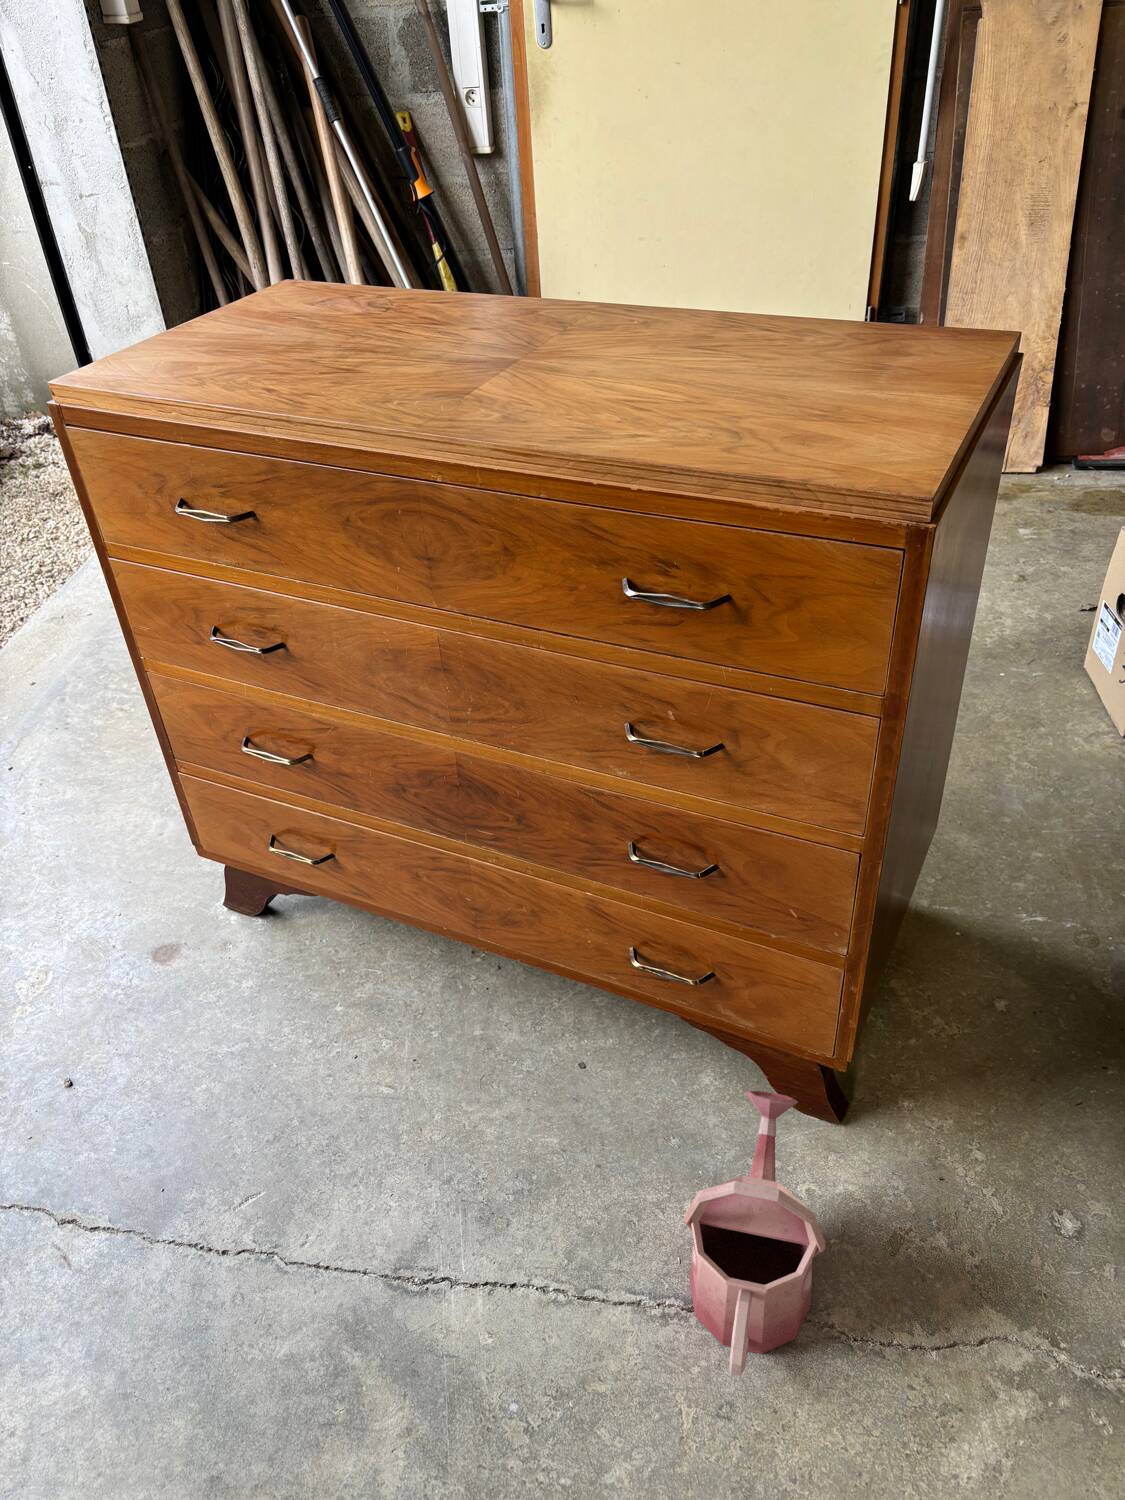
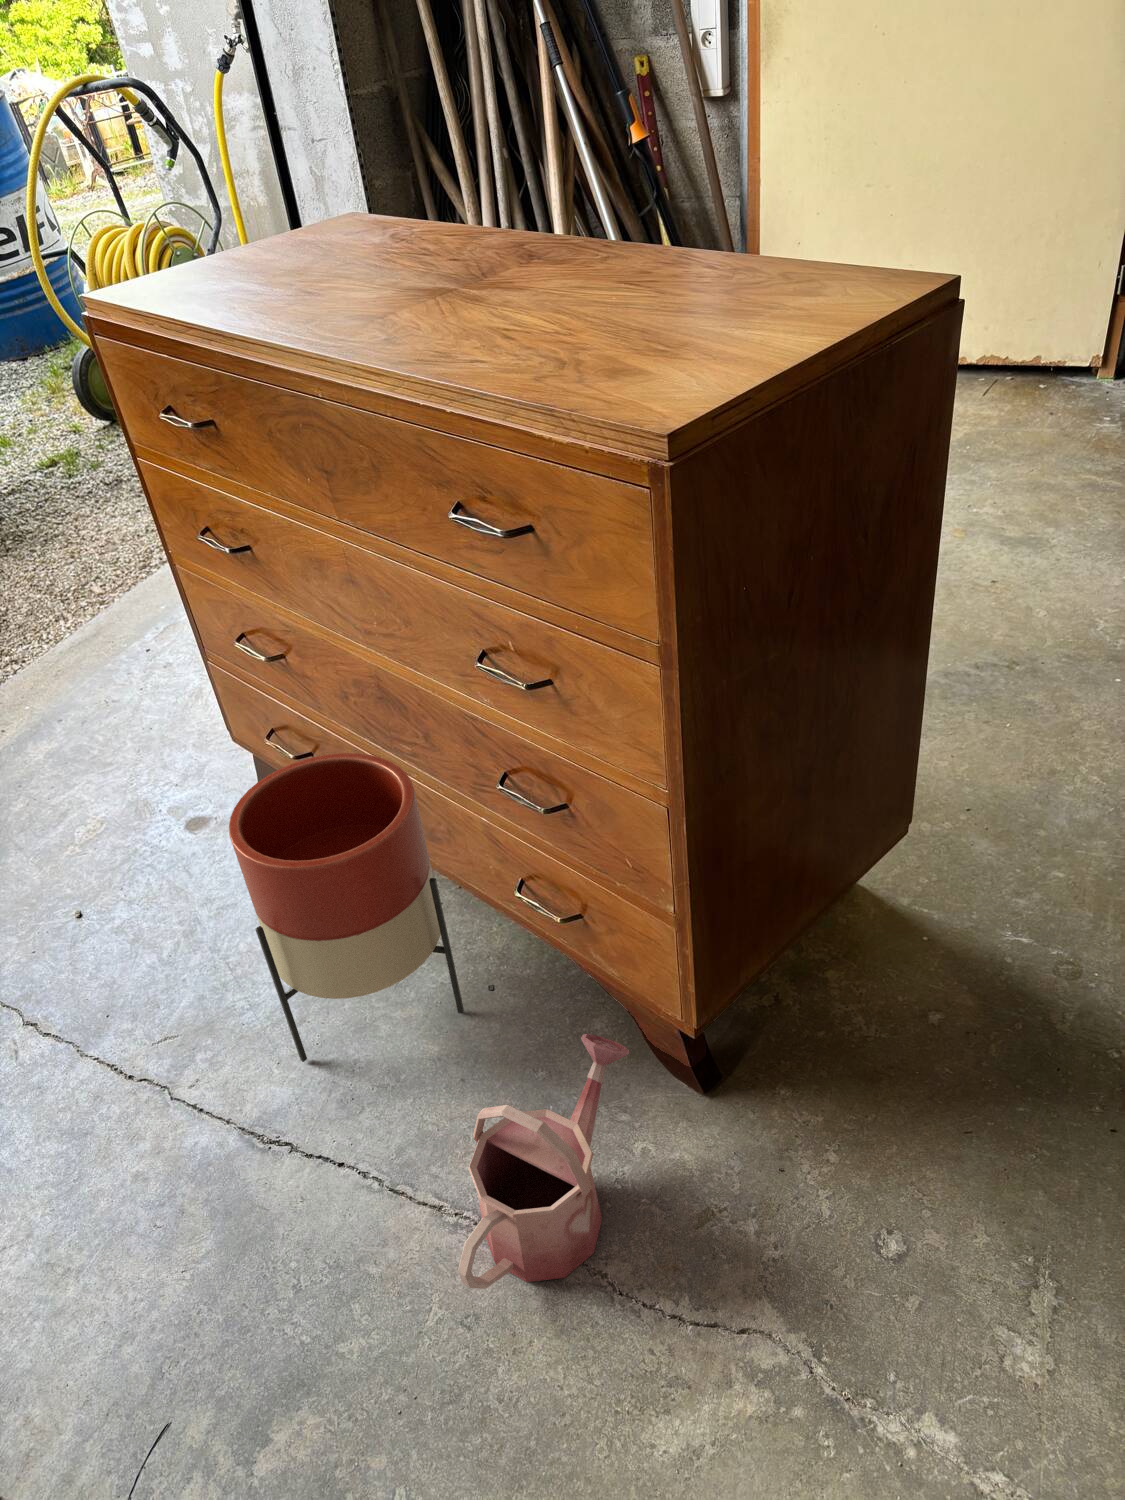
planter: none [336,850,565,1188] -> present [229,753,464,1062]

